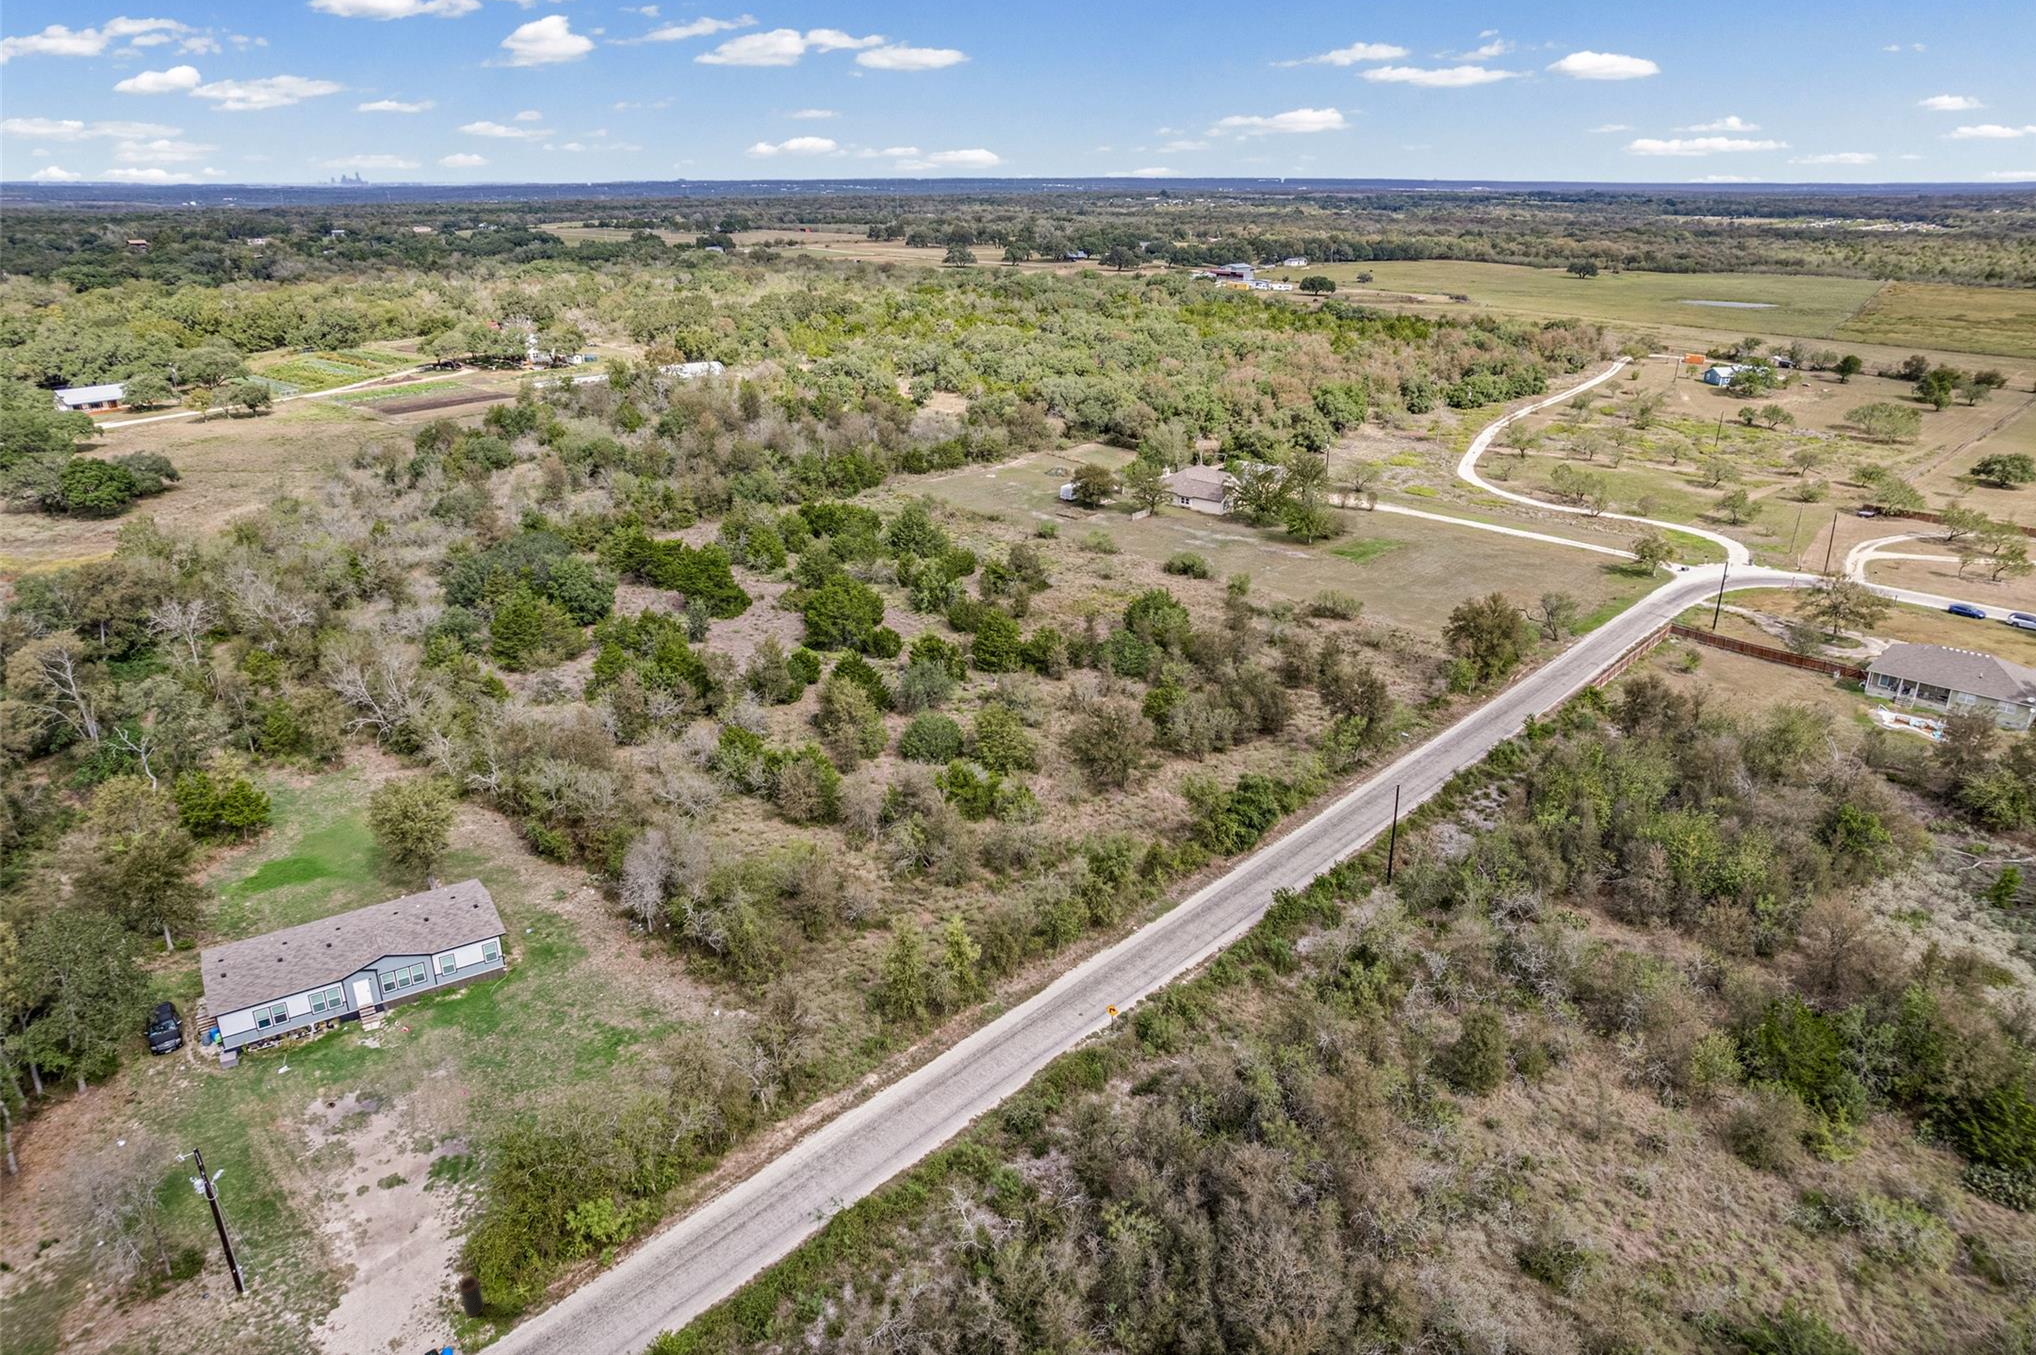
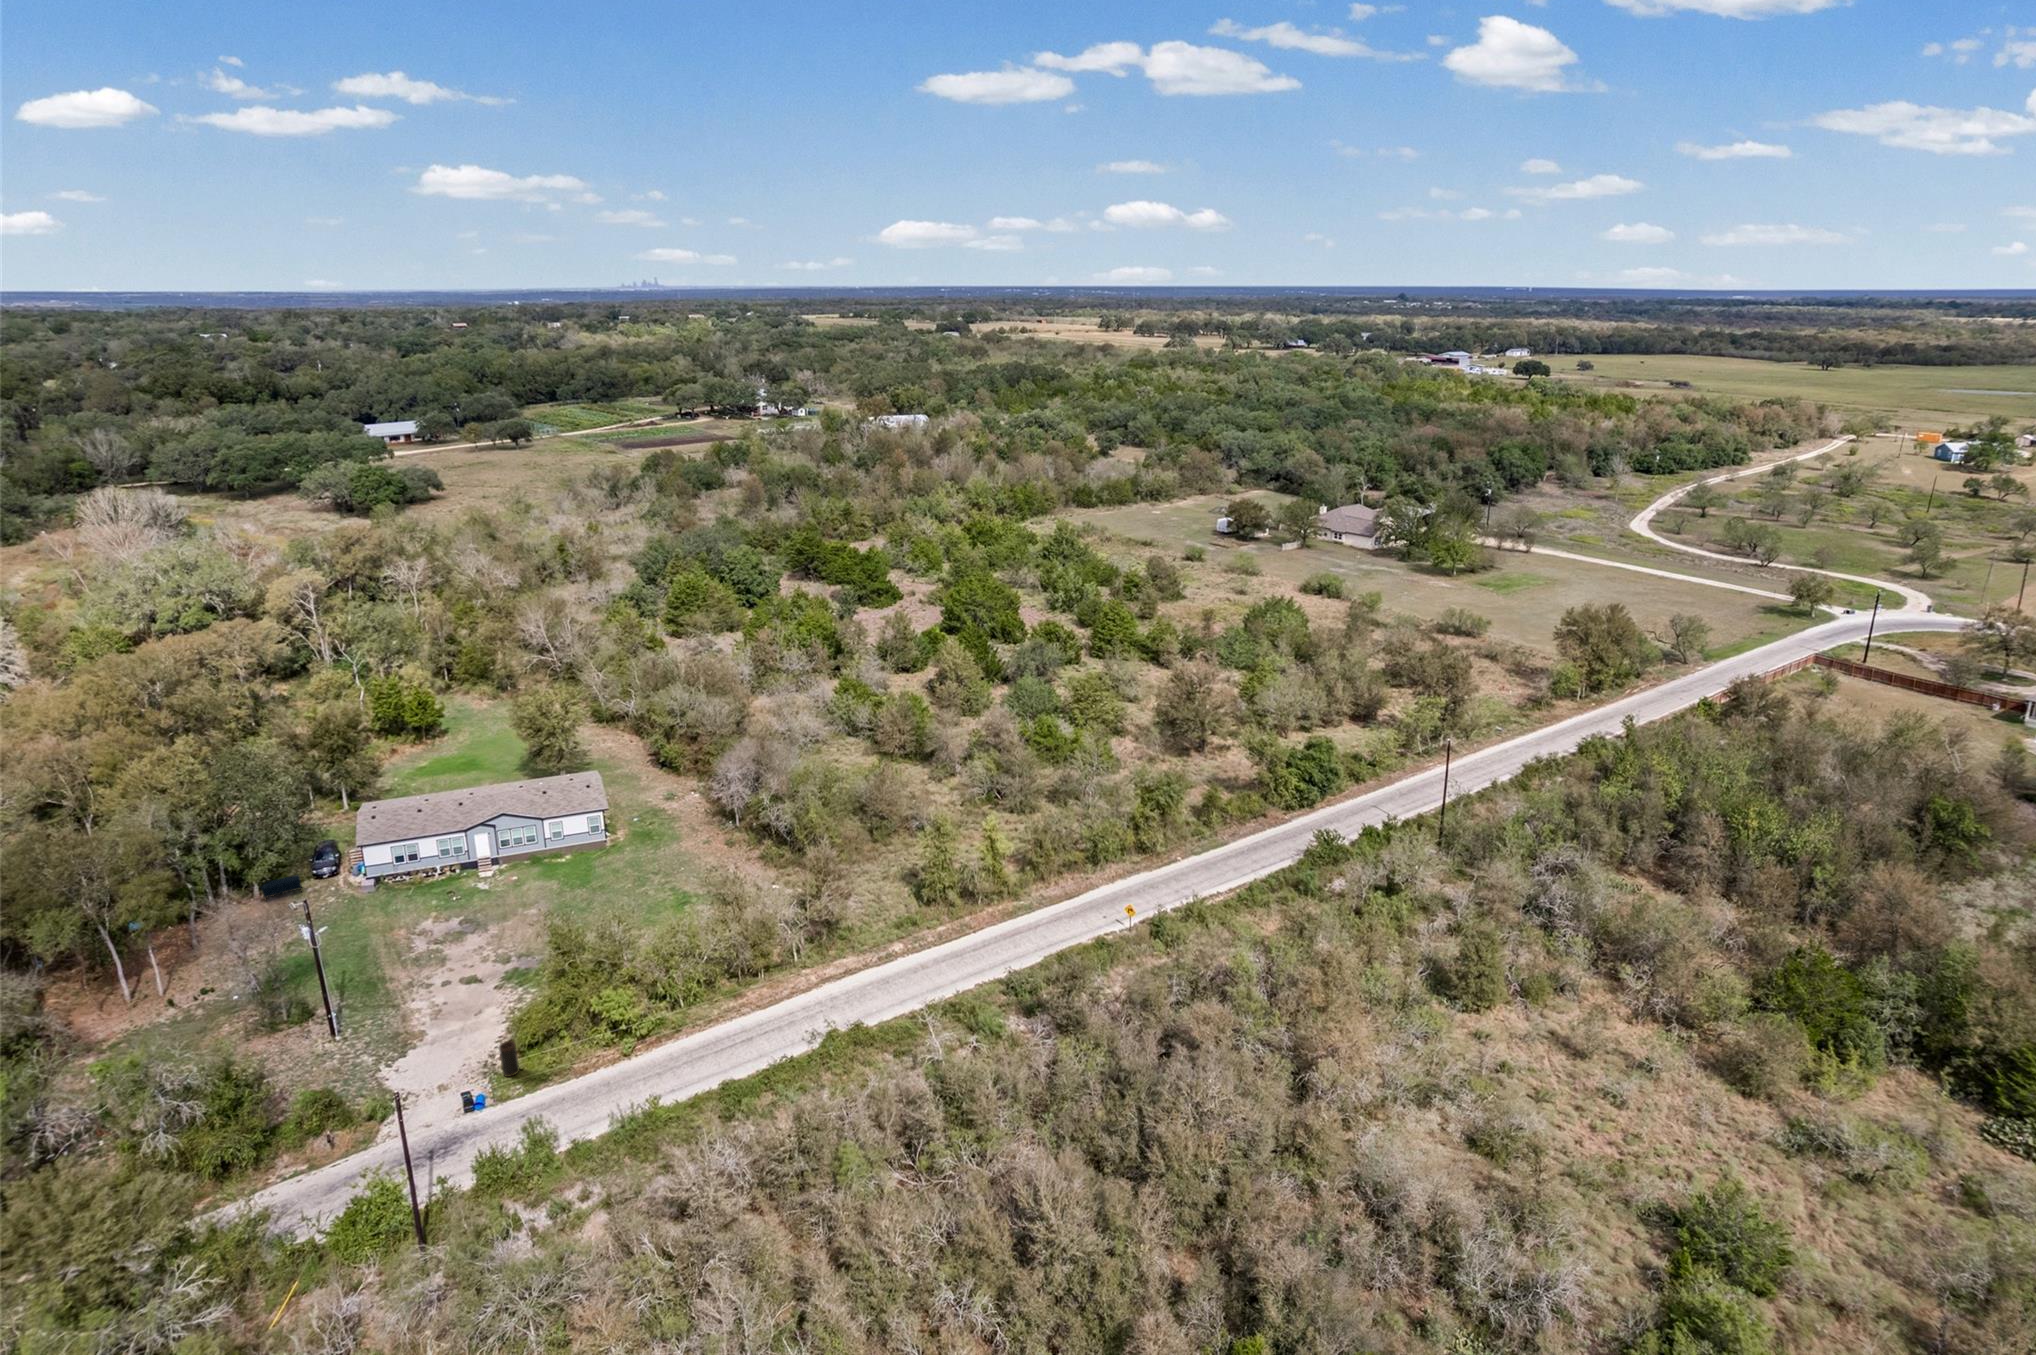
bench: none [89,1056,144,1097] -> present [261,875,302,901]

